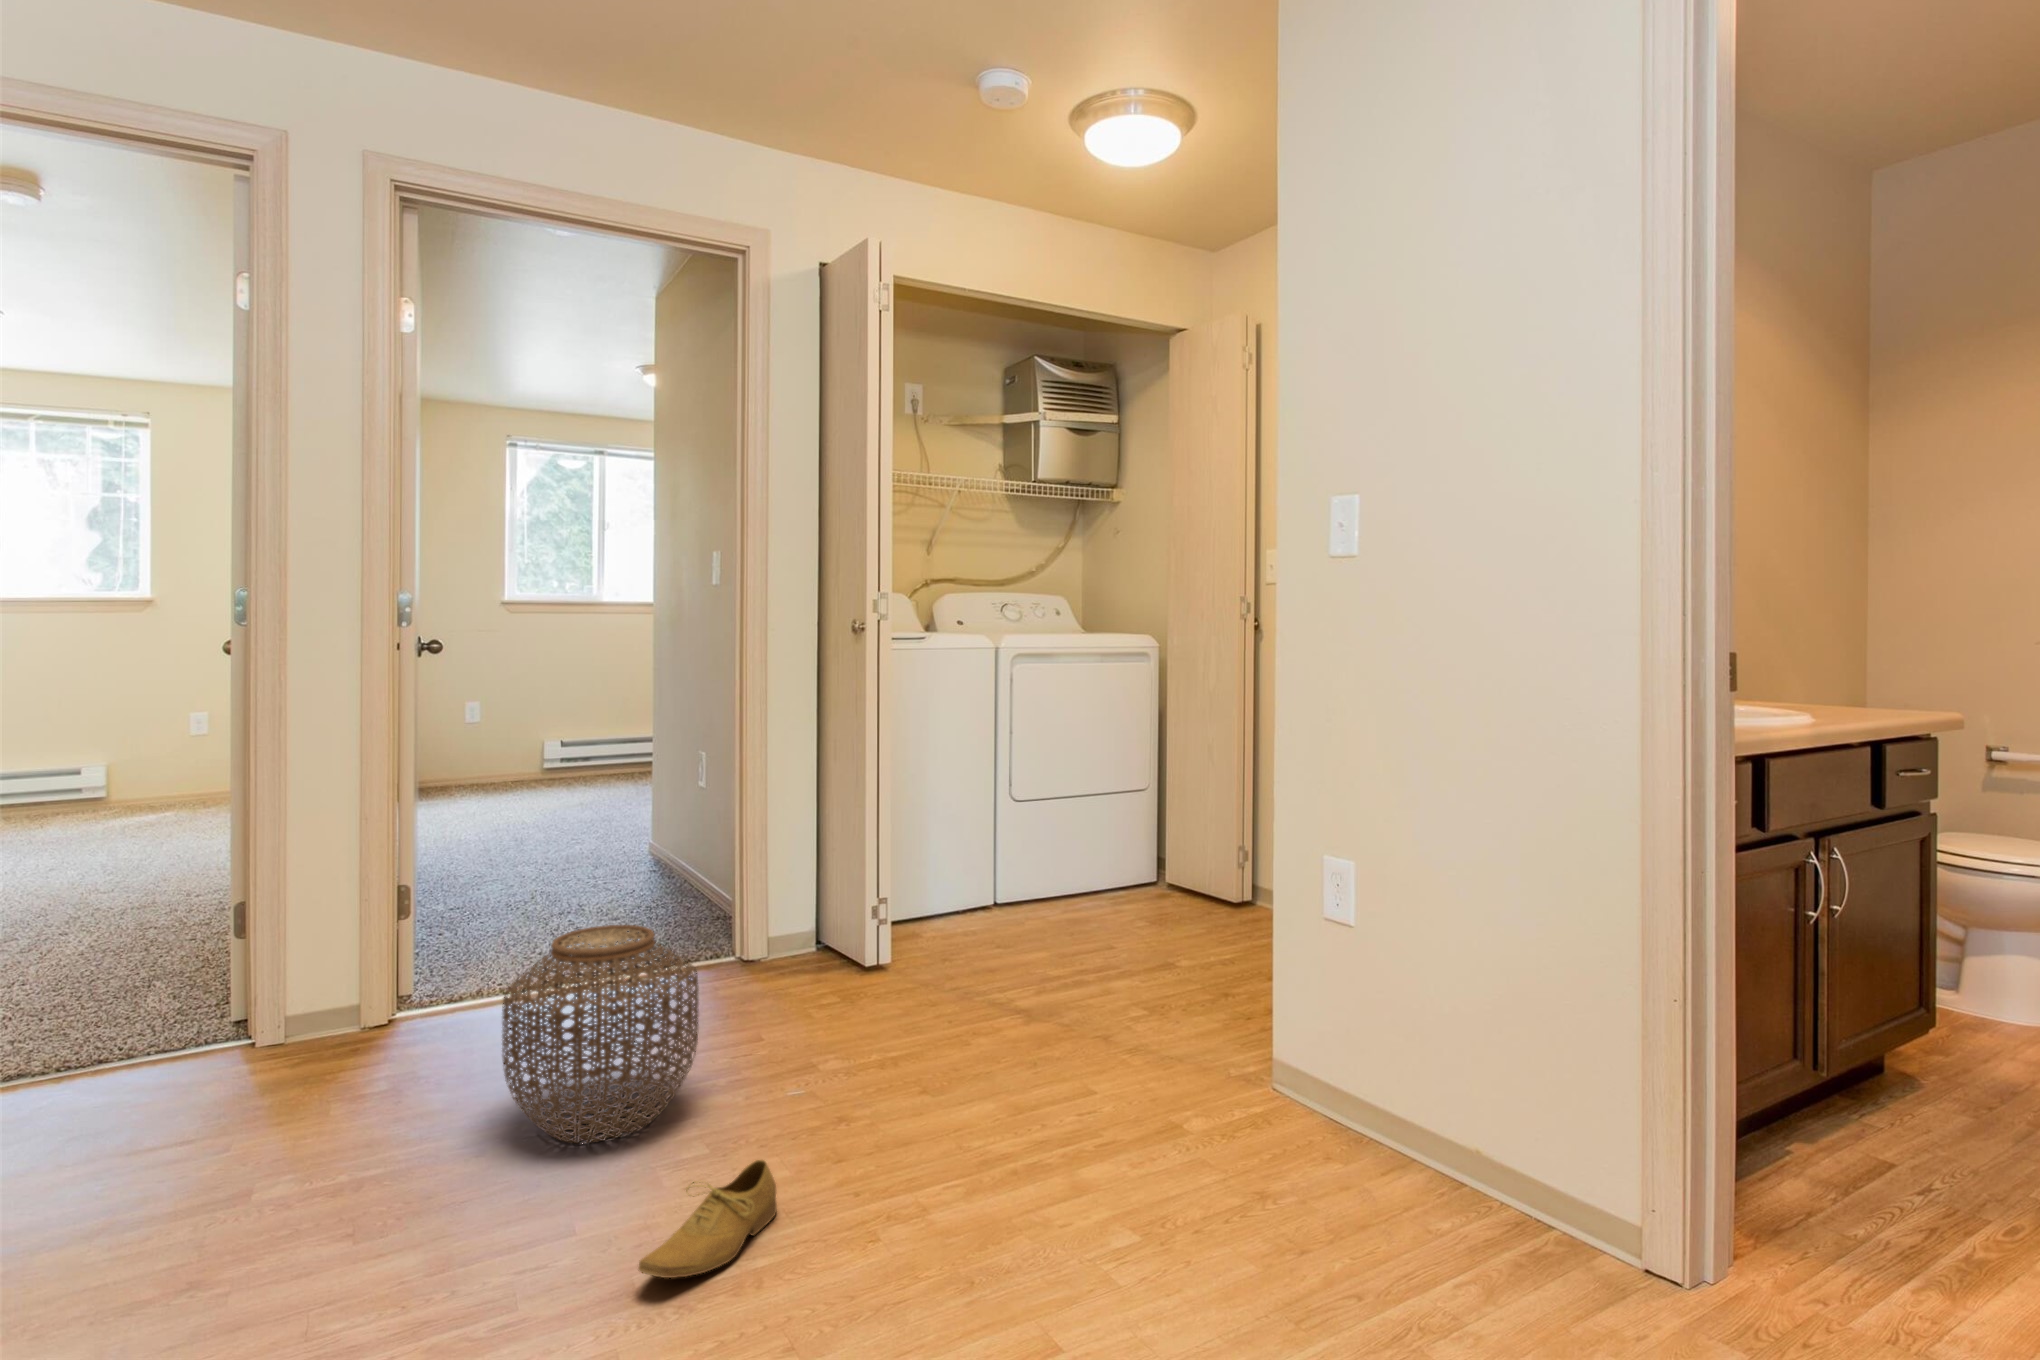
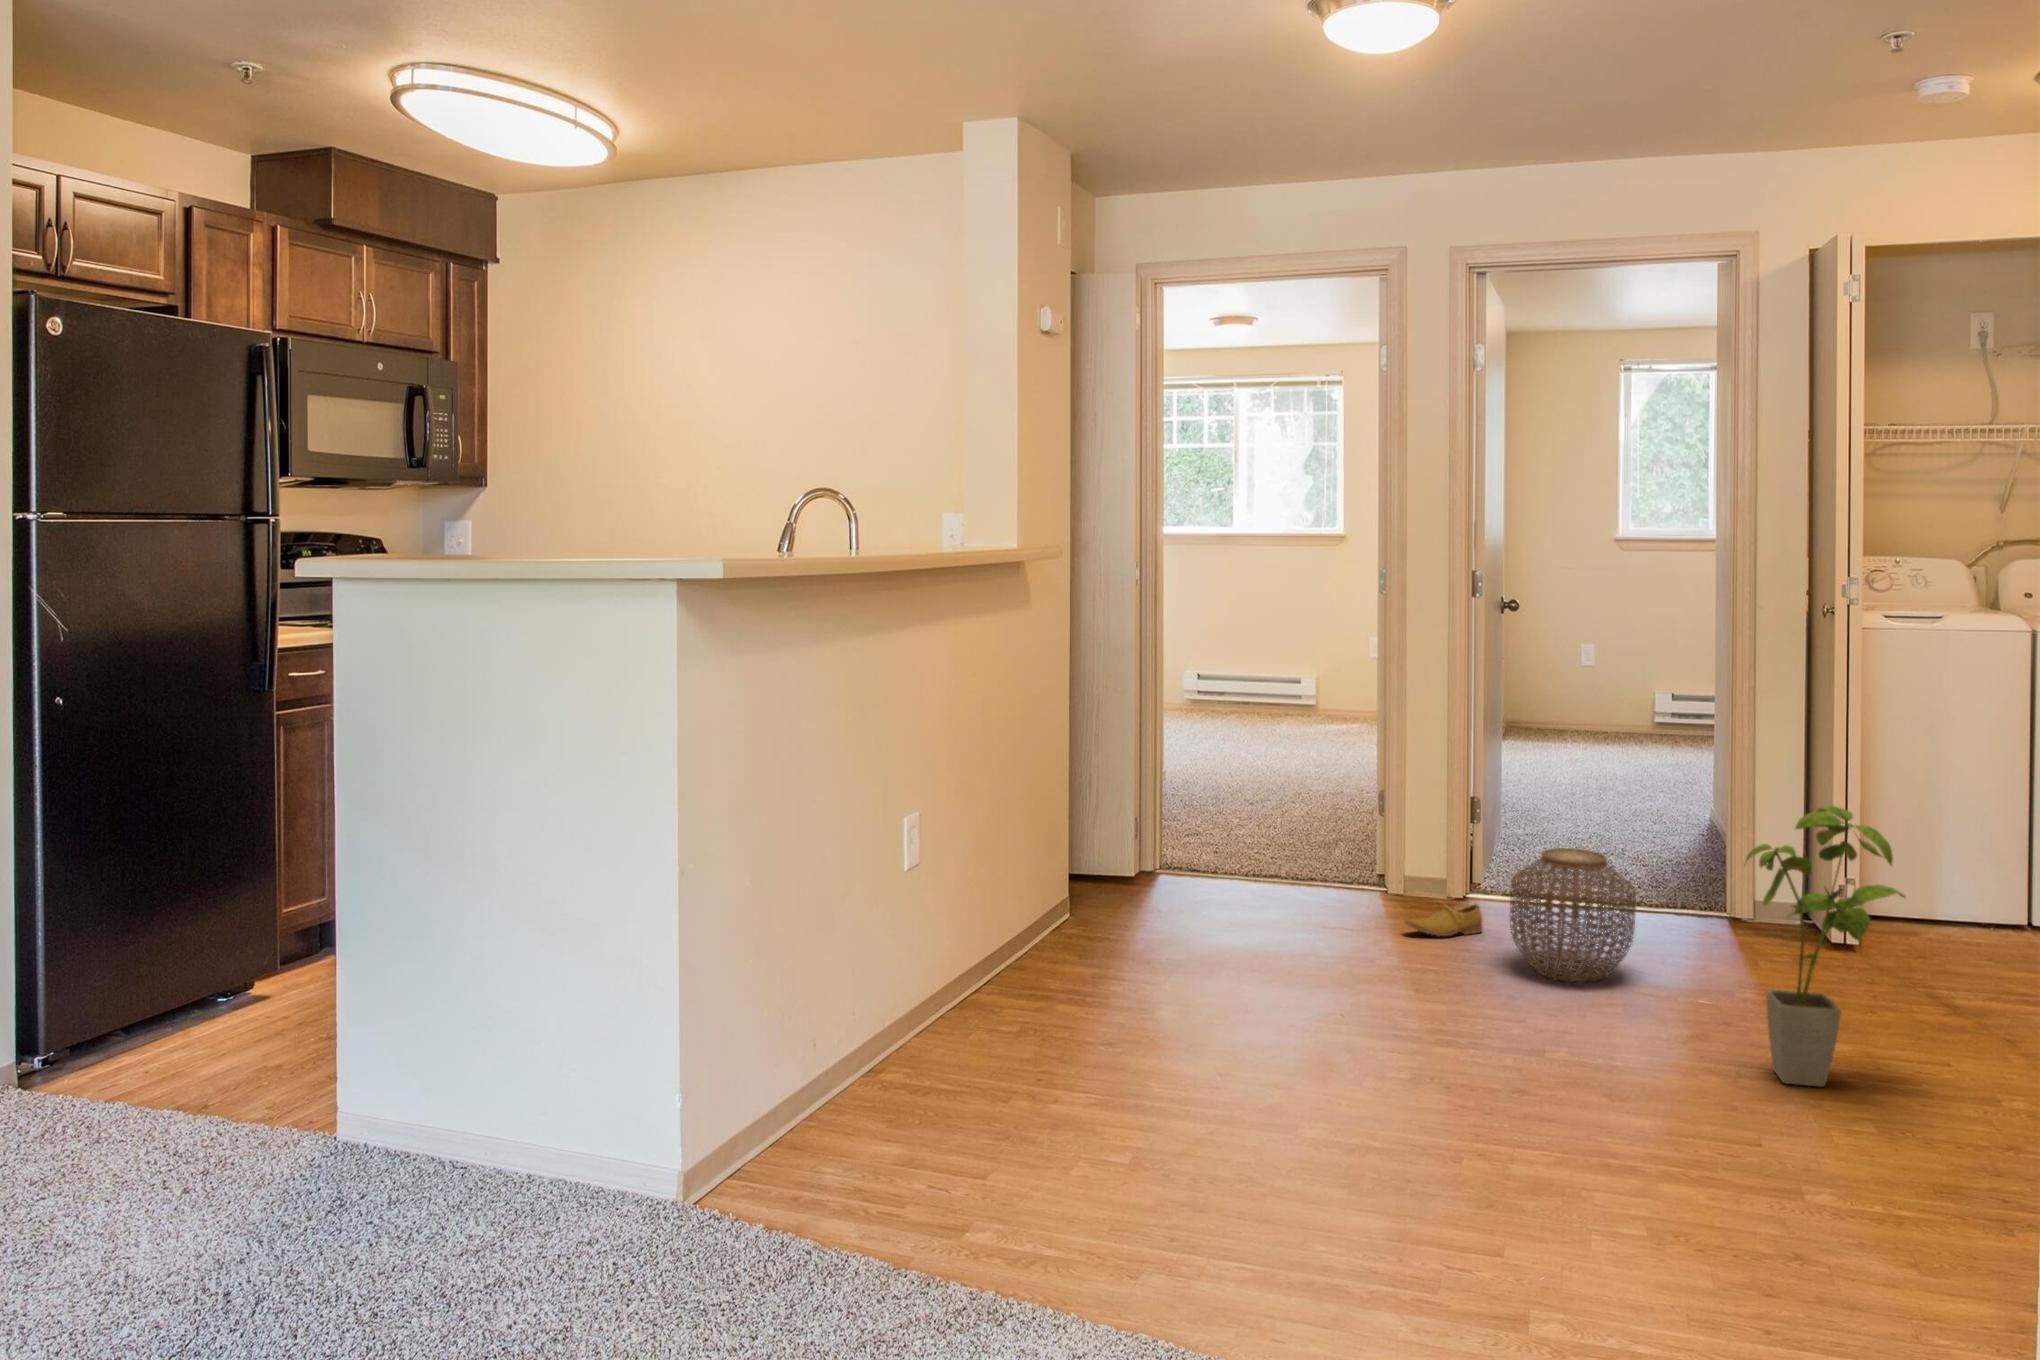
house plant: none [930,795,1153,1230] -> present [1746,806,1905,1086]
shoe: present [638,1160,777,1278] -> present [1405,901,1482,936]

